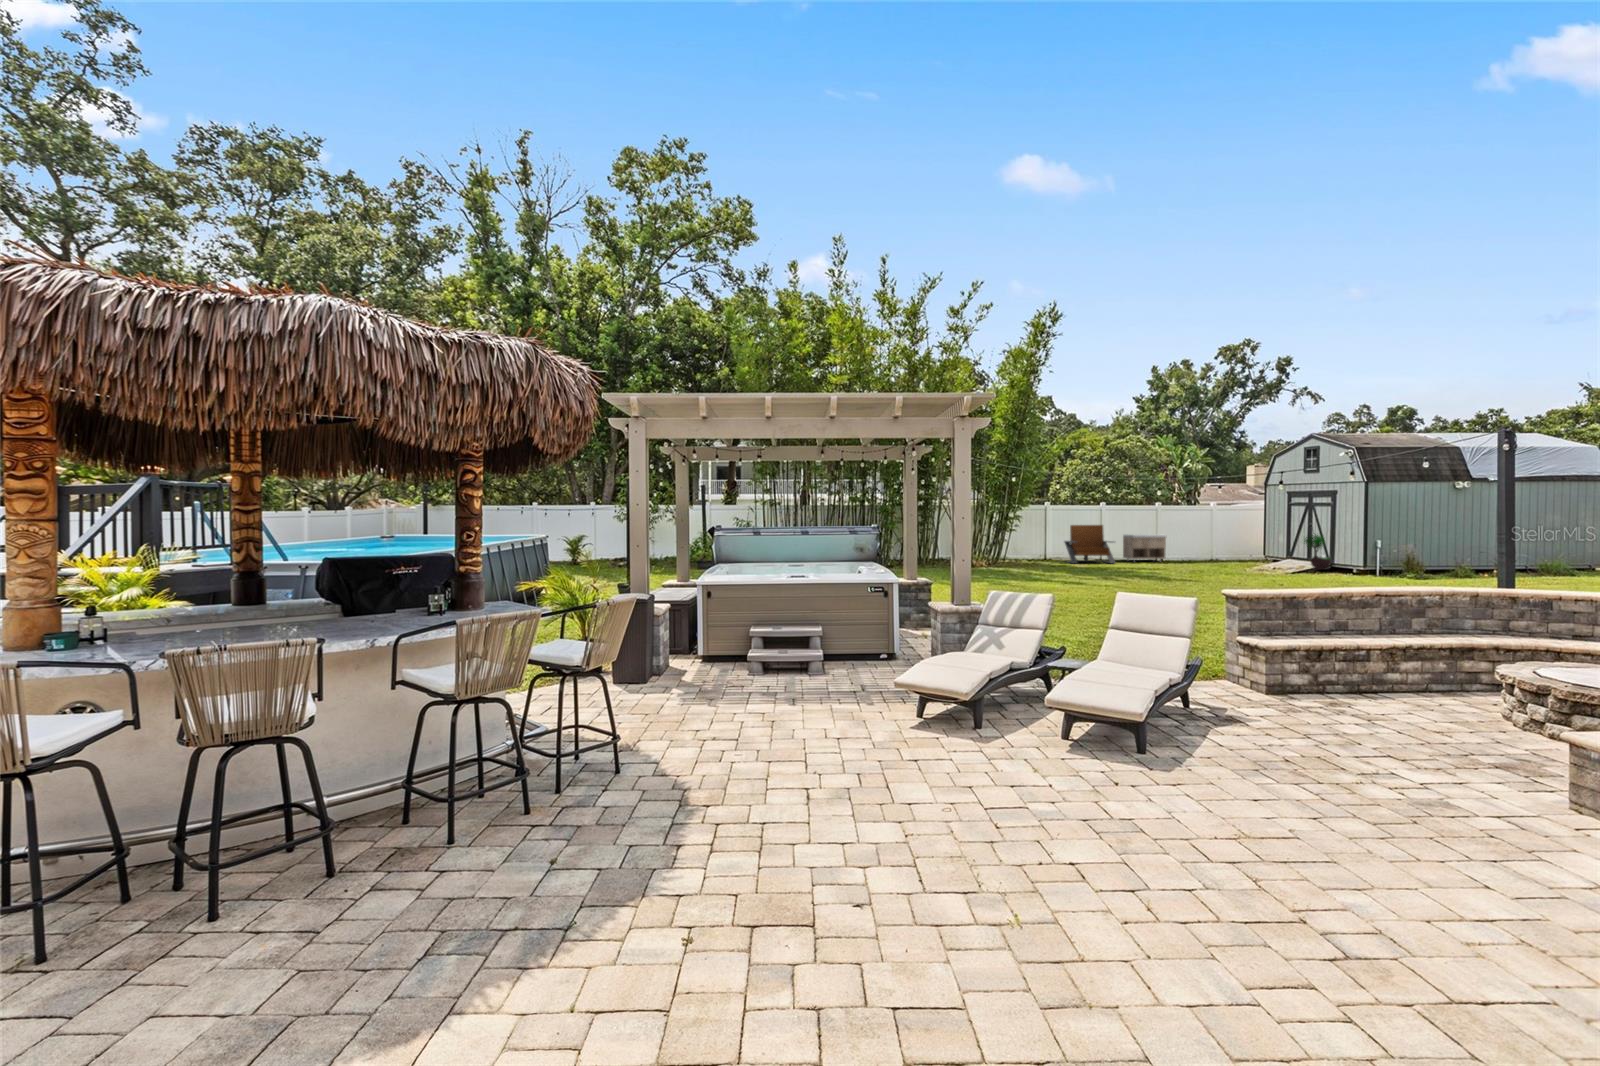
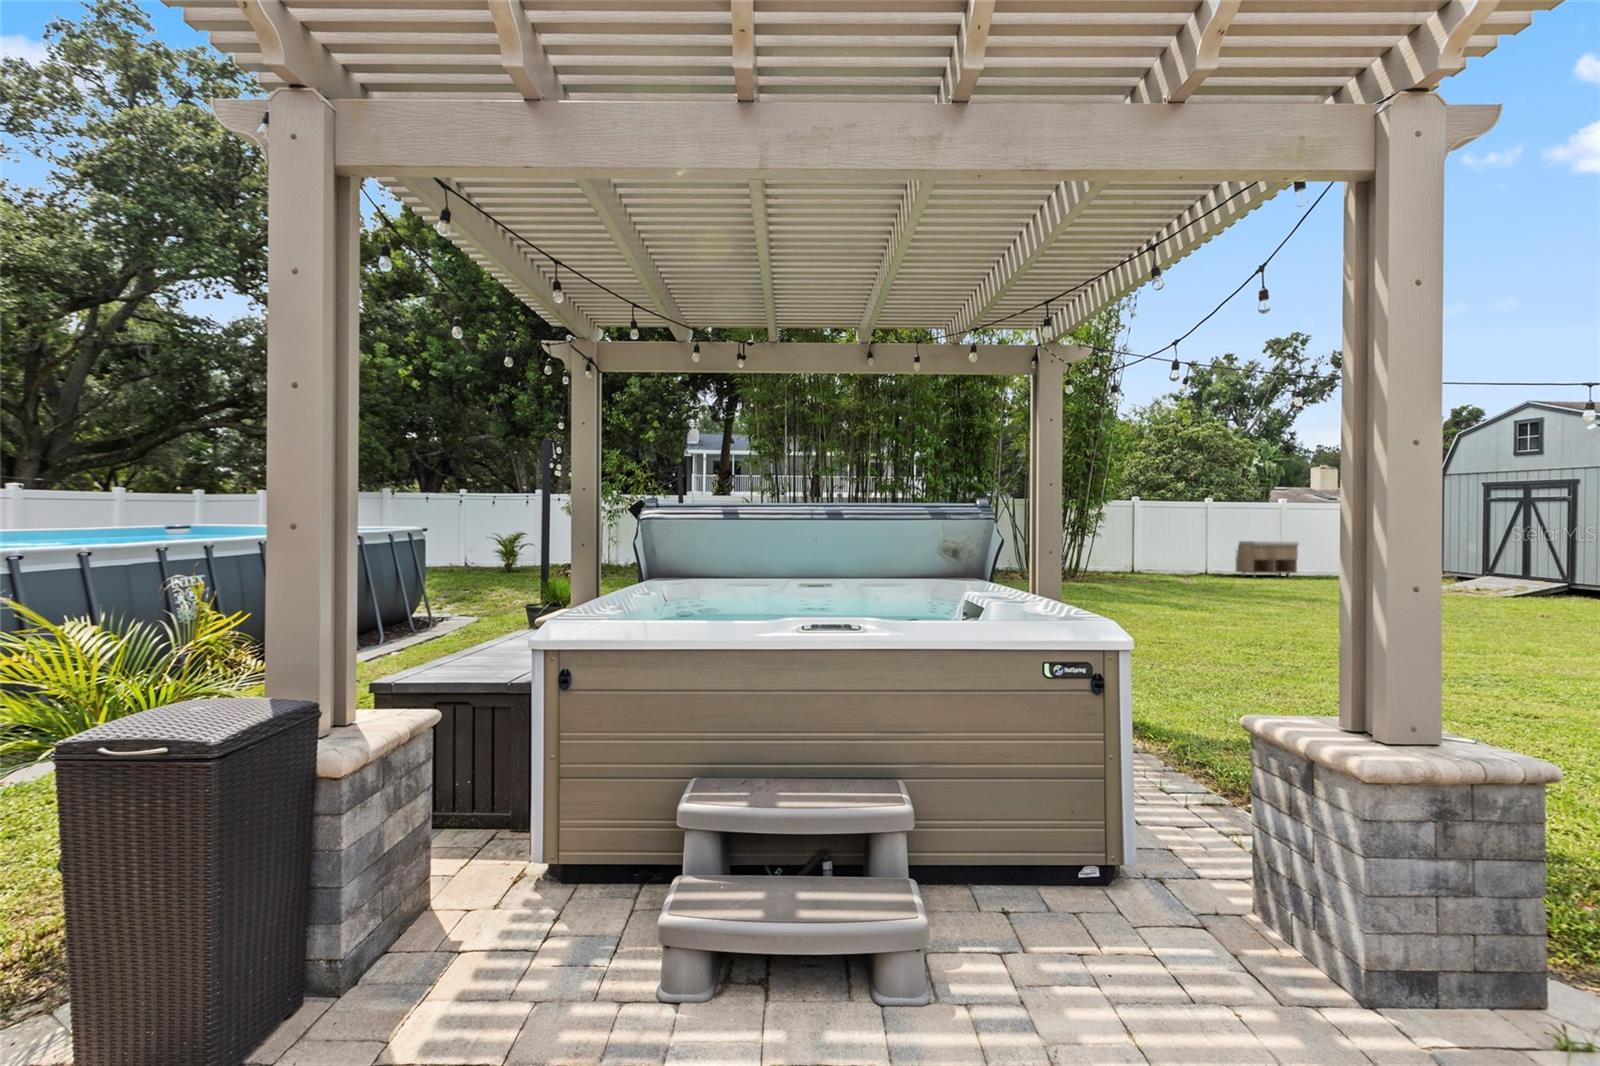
lounge chair: present [1065,525,1115,563] -> none [1157,528,1235,580]
potted tree: present [1304,534,1331,570] -> none [1523,536,1575,592]

